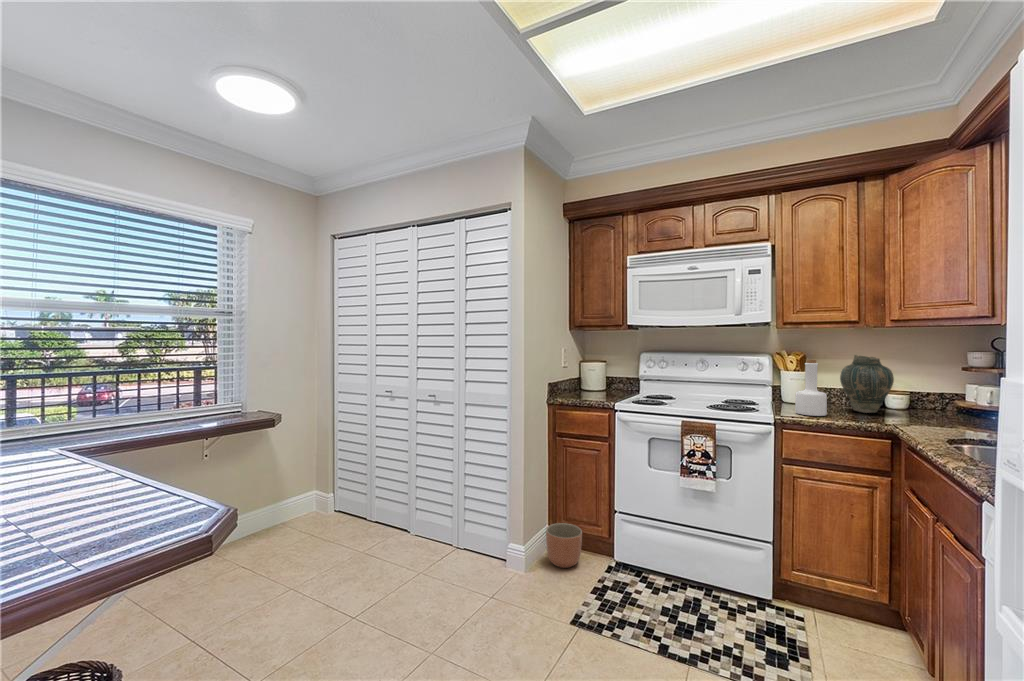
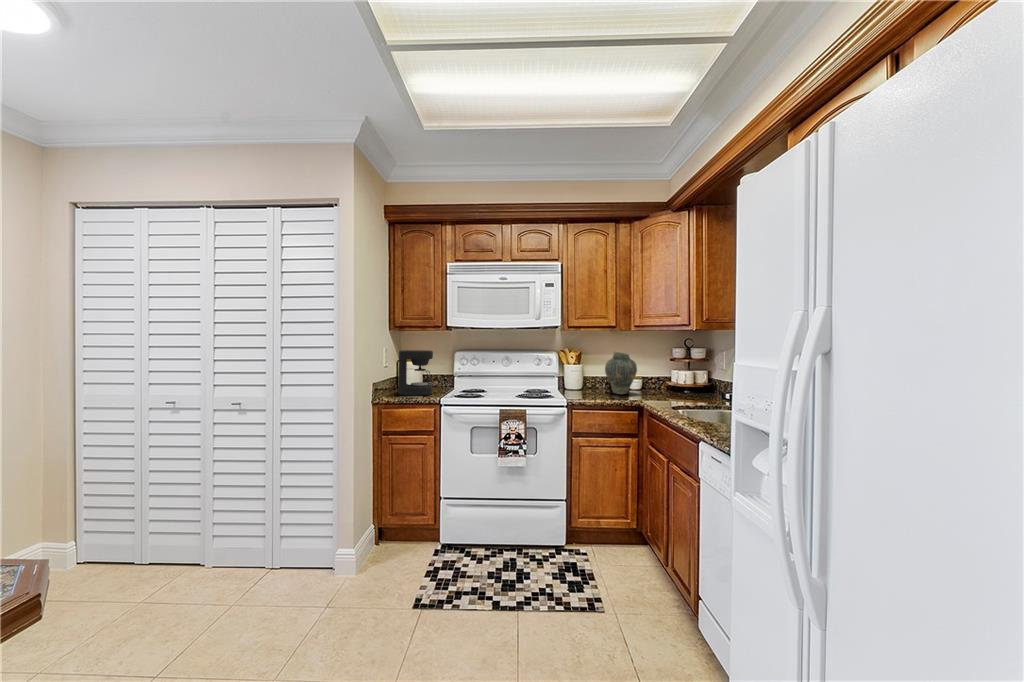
coffee maker: none [578,350,613,398] -> present [399,350,433,396]
bottle: present [795,360,827,416] -> none [578,356,599,399]
planter: present [546,523,582,568] -> none [374,519,410,561]

